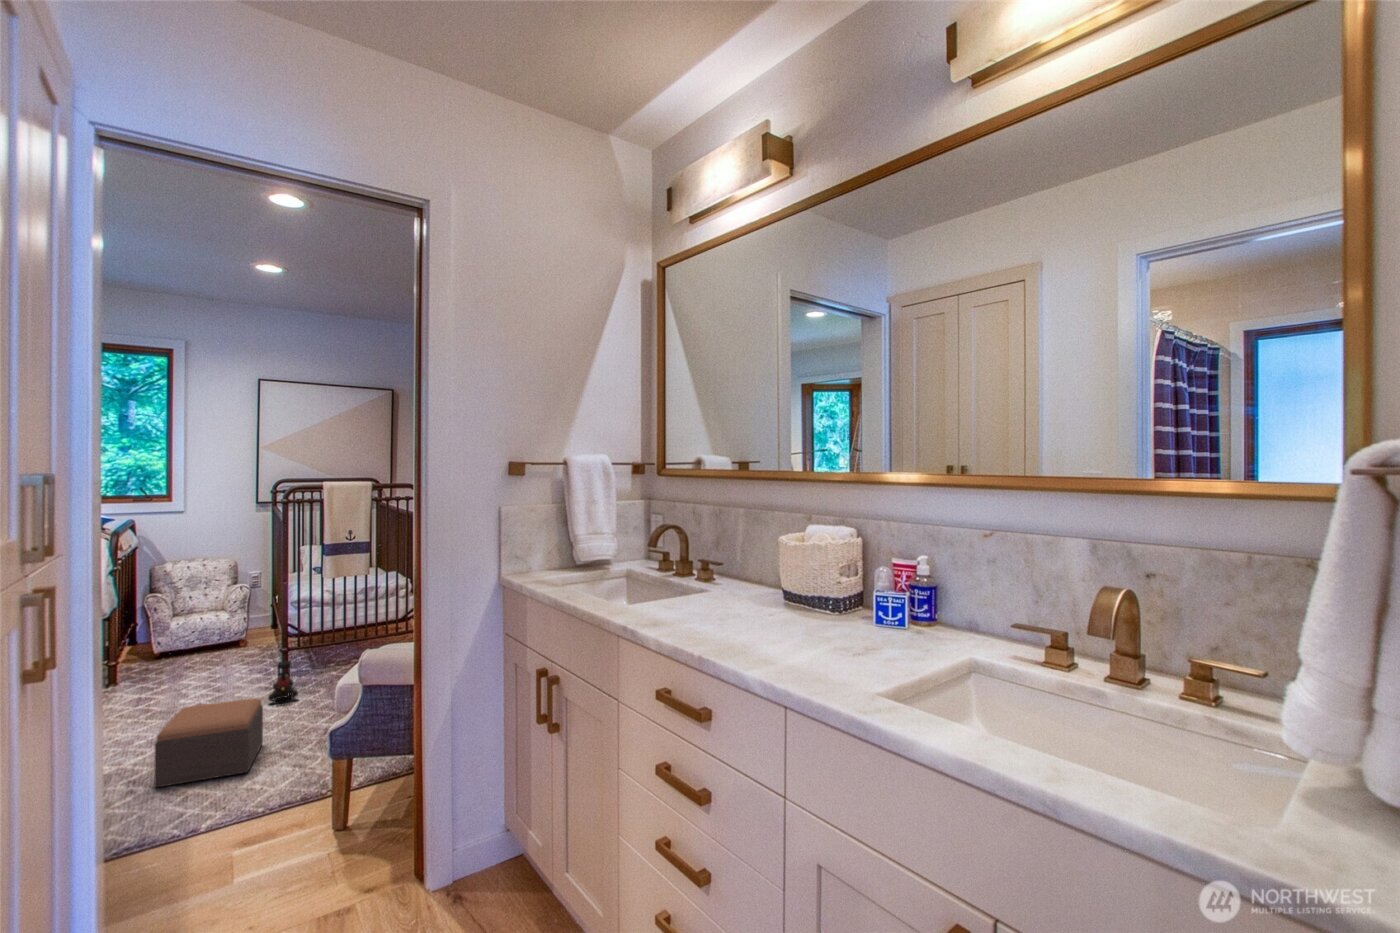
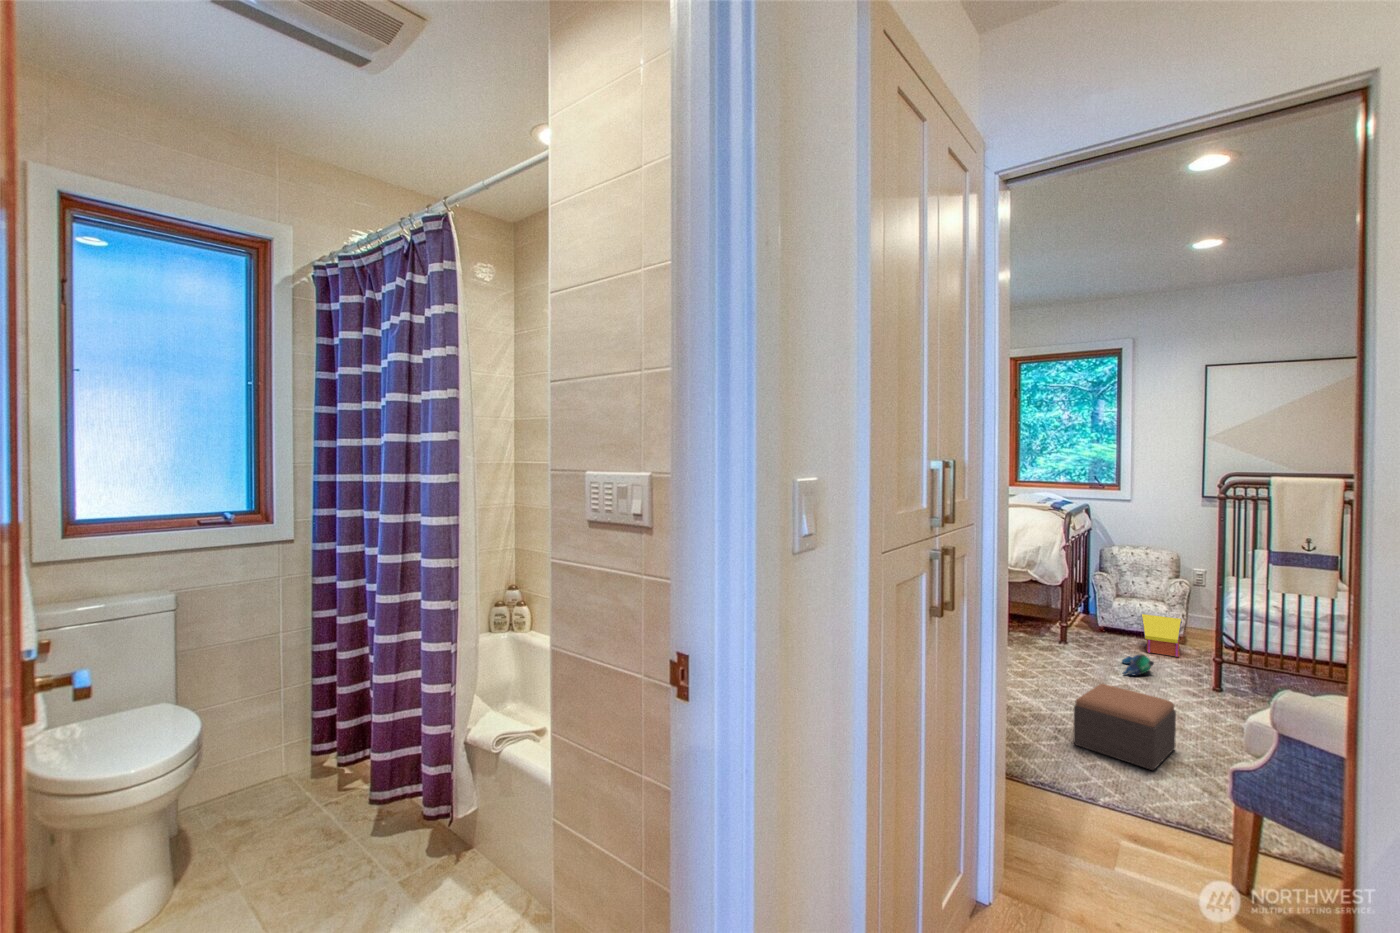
toy house: none [206,622,247,665] -> present [1142,614,1182,657]
toy train: present [268,661,298,704] -> none [1191,671,1226,718]
plush toy: none [188,668,226,695] -> present [1122,655,1154,675]

